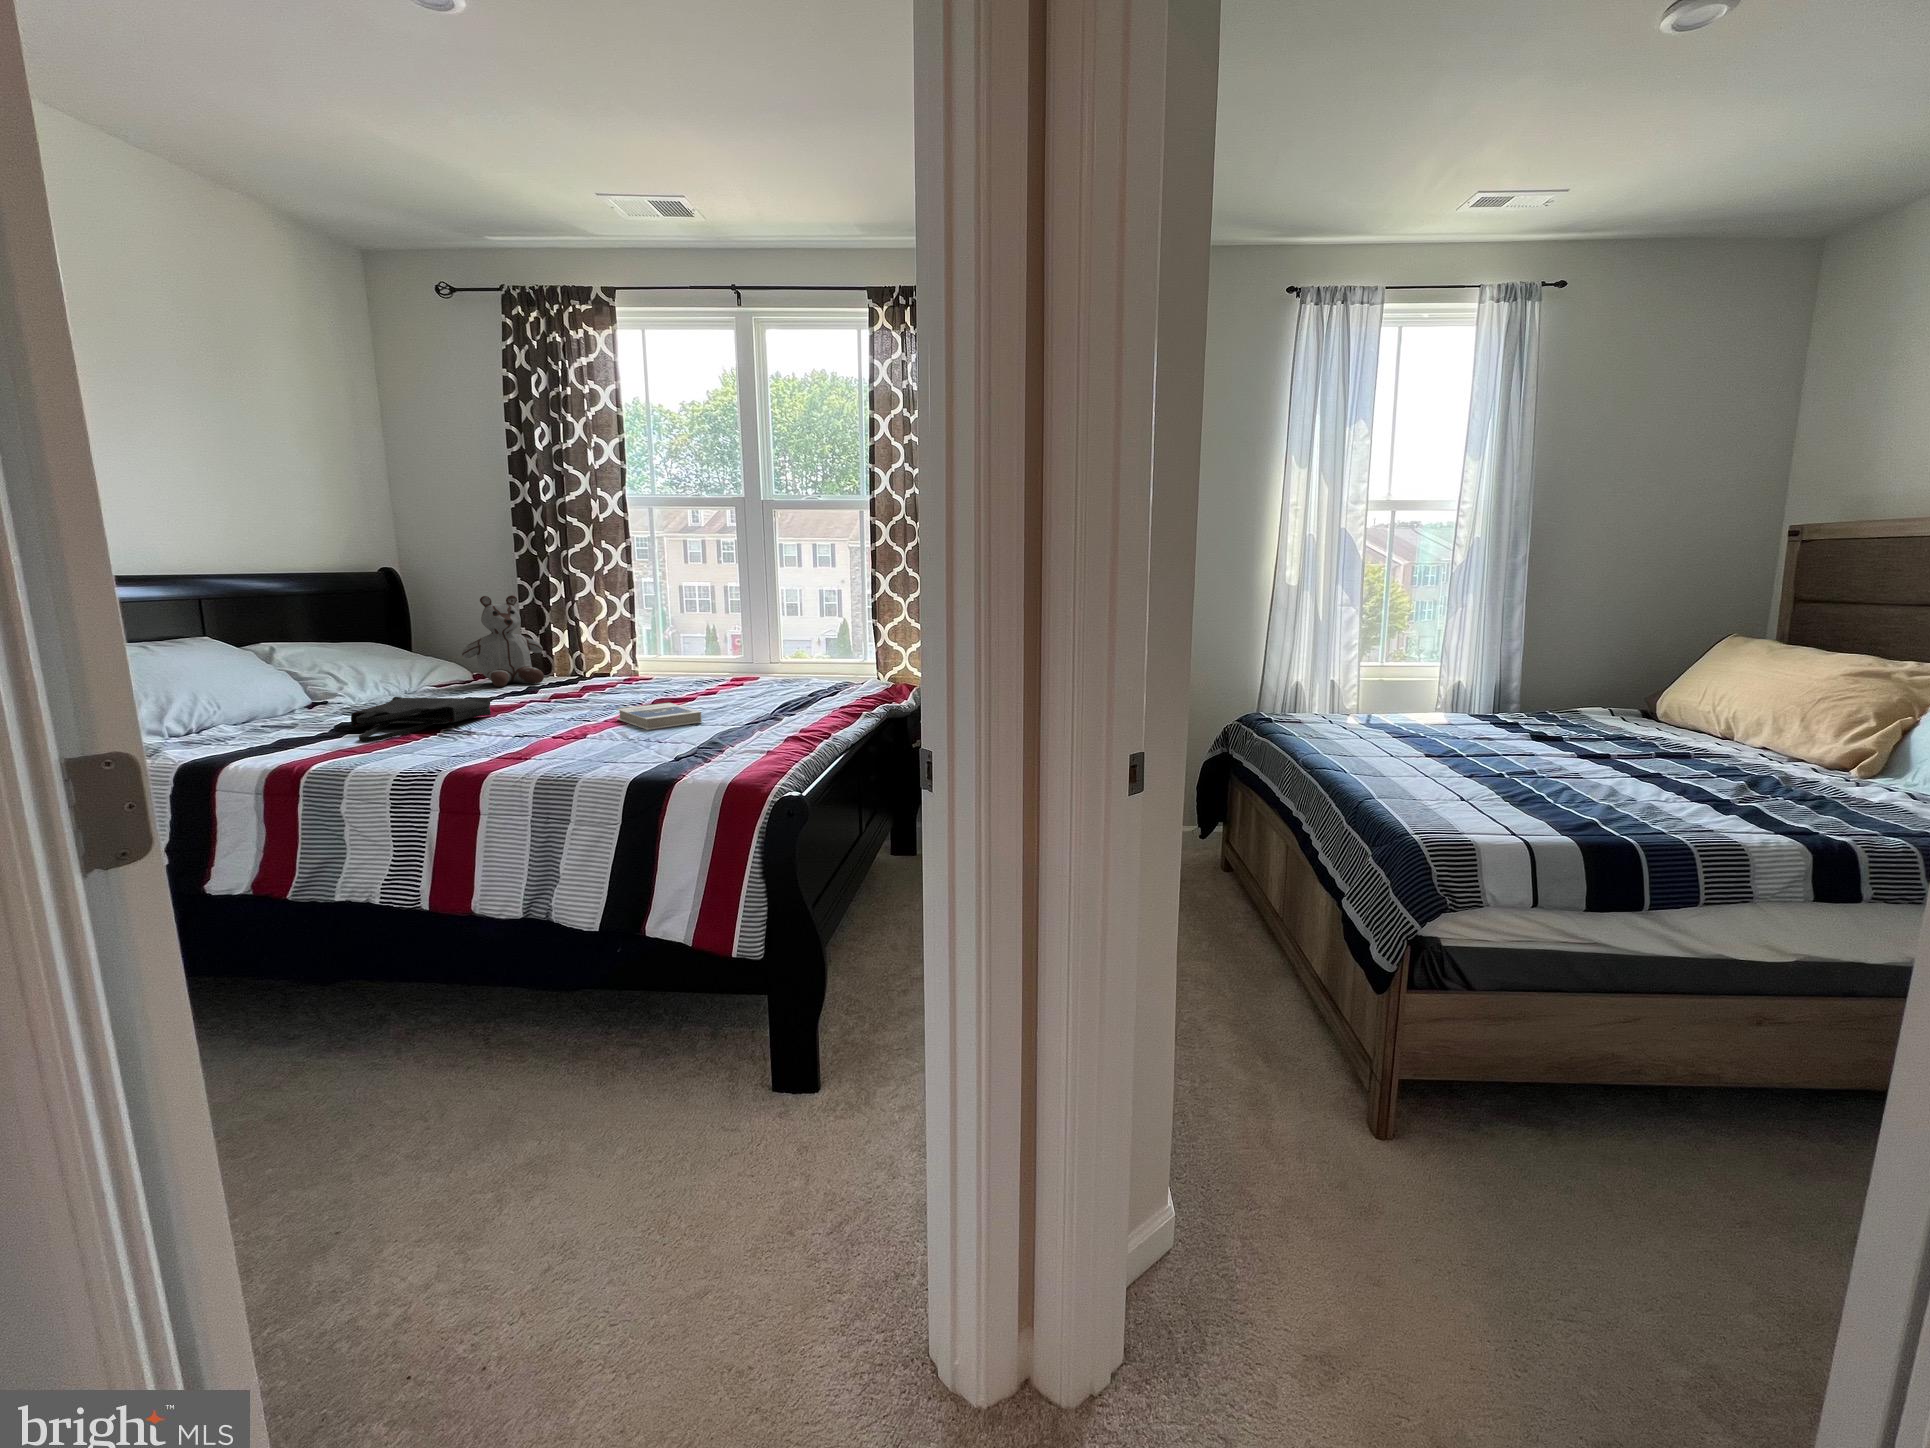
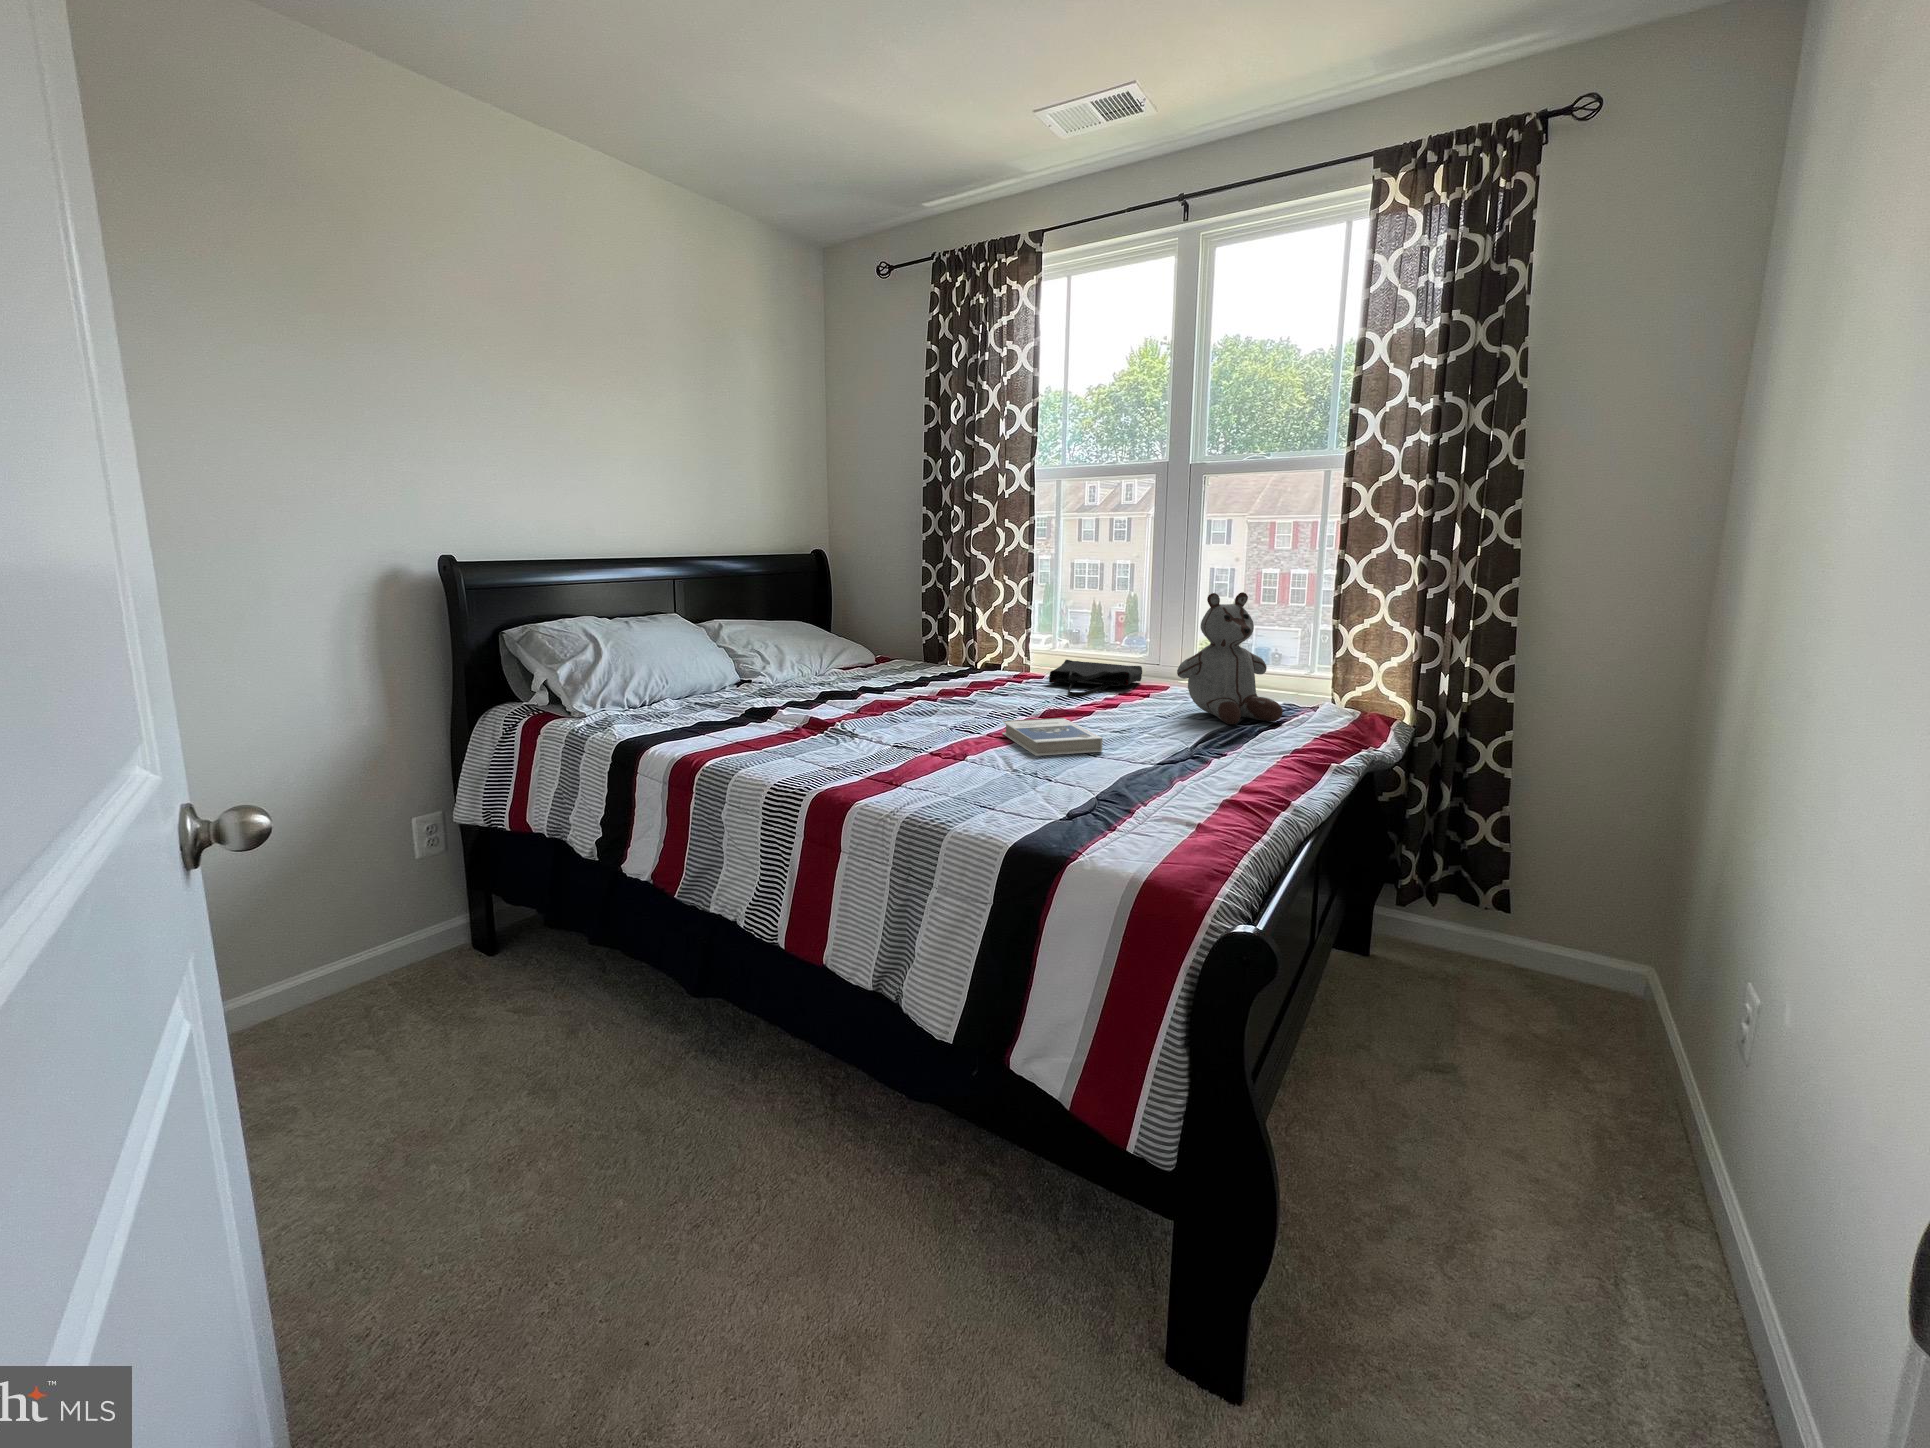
stuffed bear: present [462,595,544,687] -> present [1177,592,1283,724]
tote bag: present [351,697,491,742] -> present [1049,660,1142,697]

